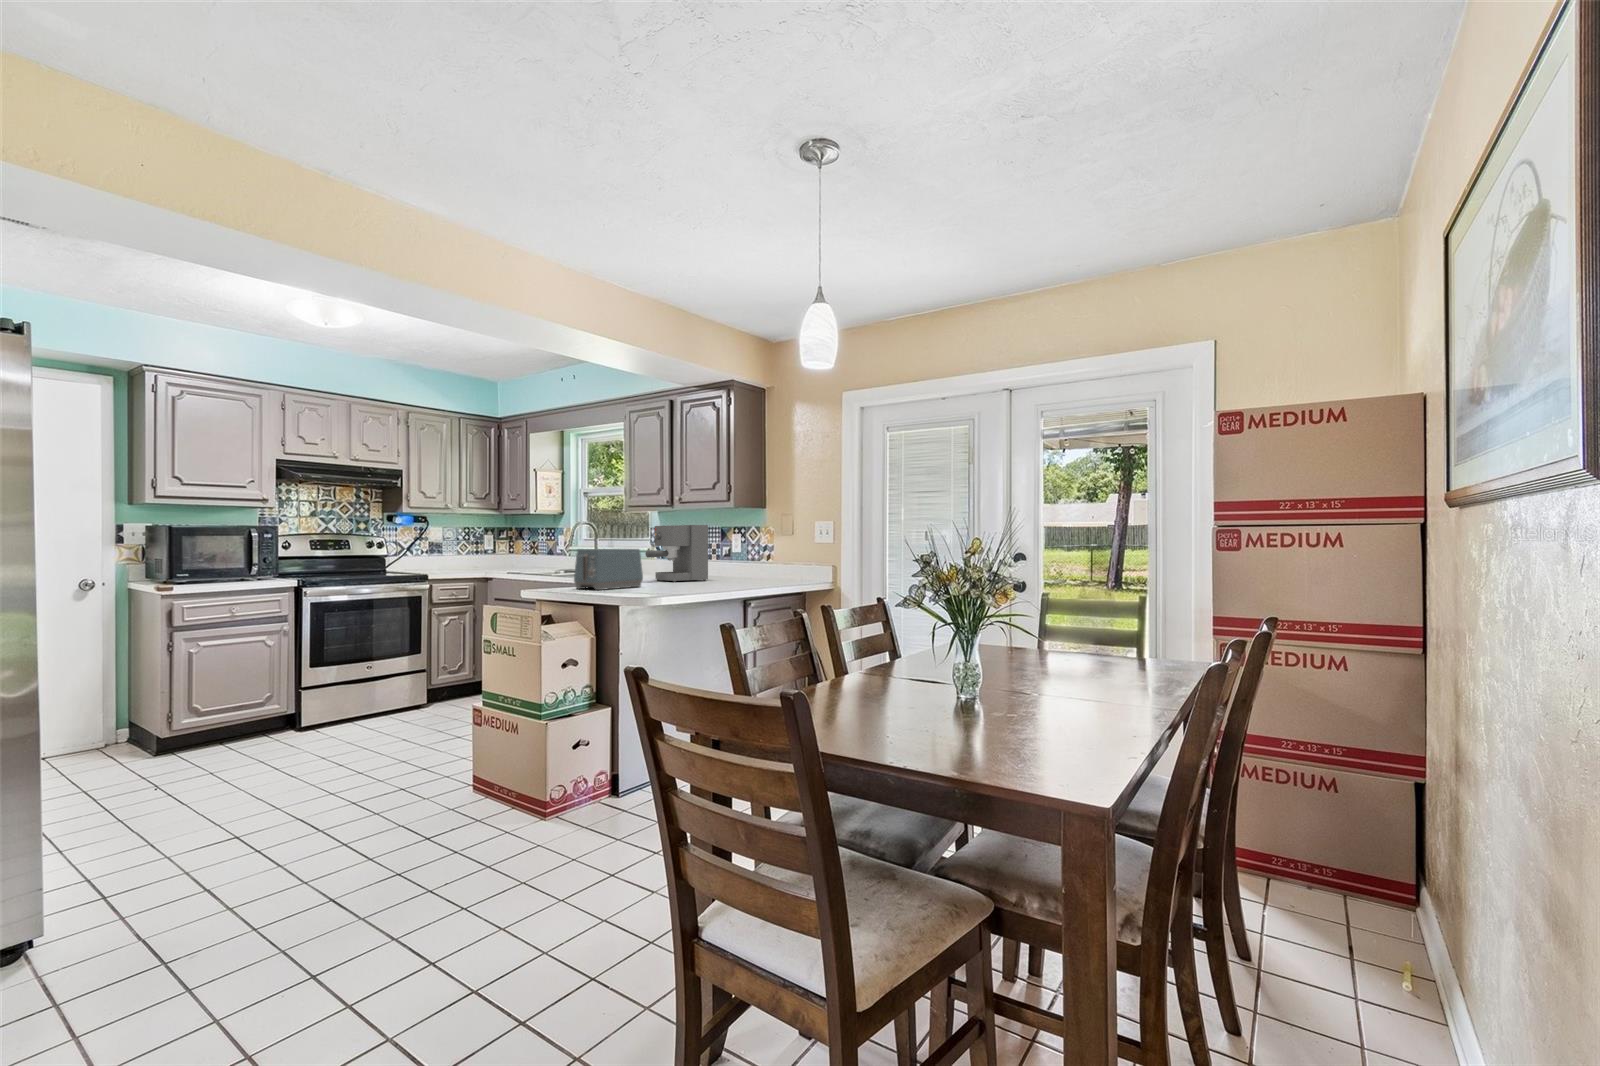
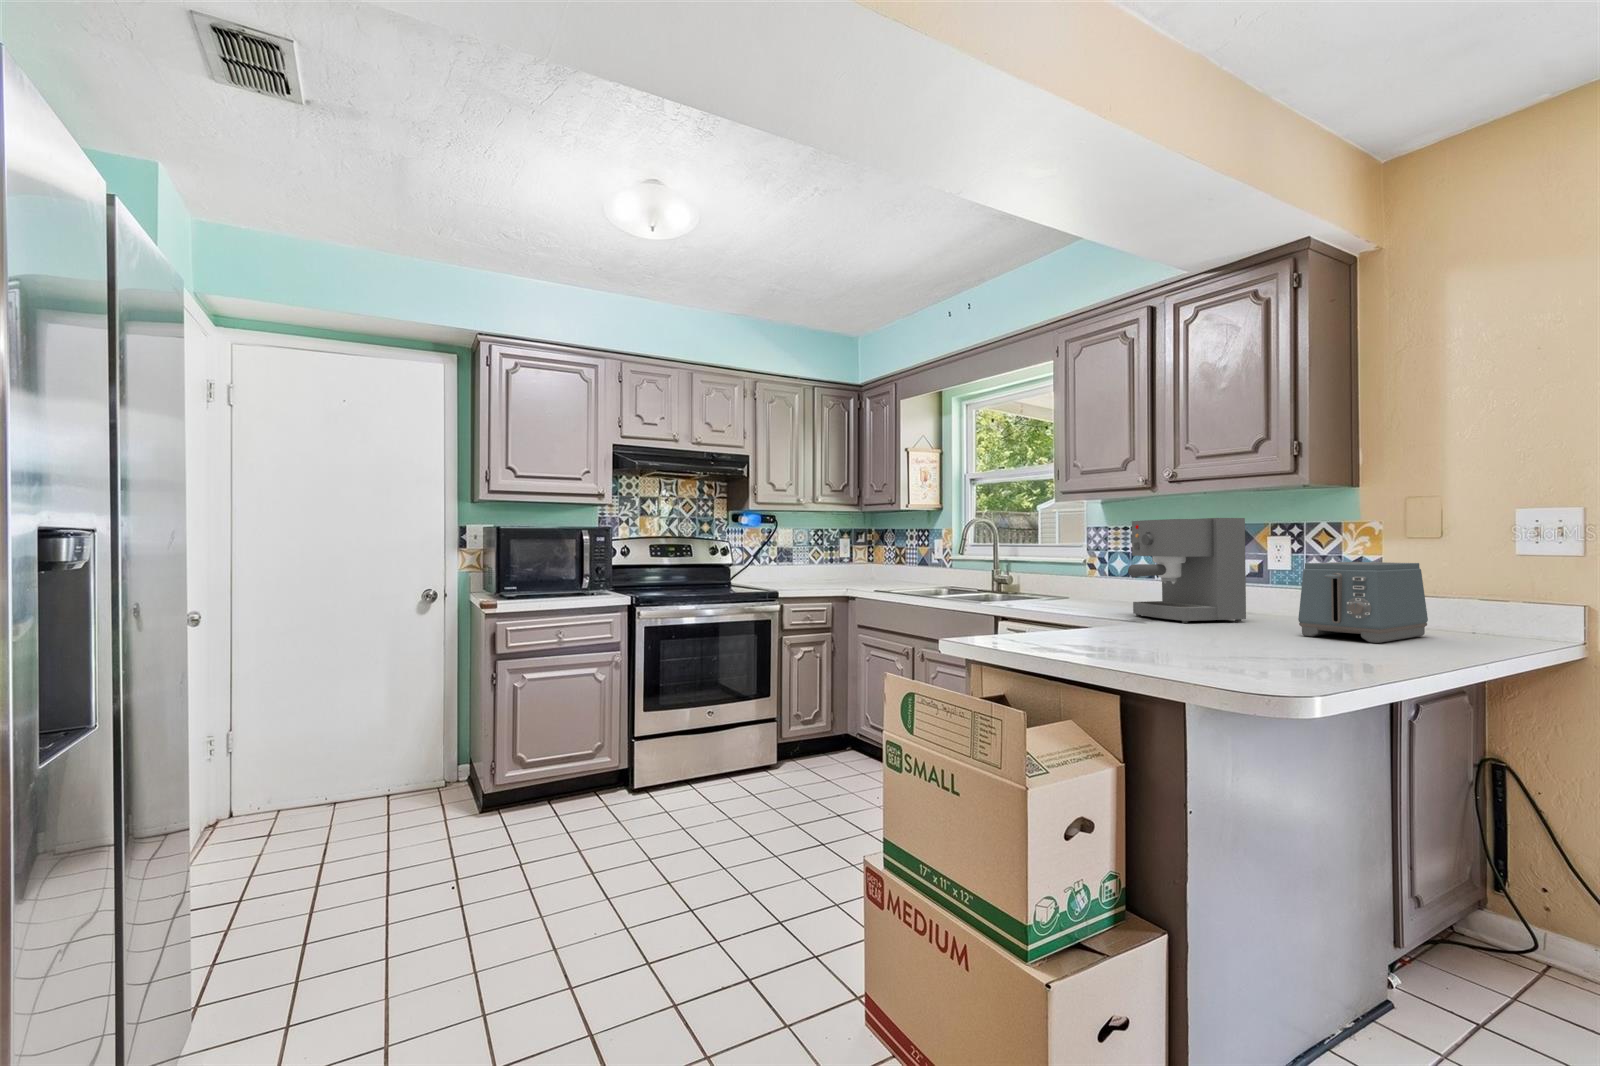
toaster: present [574,549,643,590] -> present [1298,562,1428,643]

